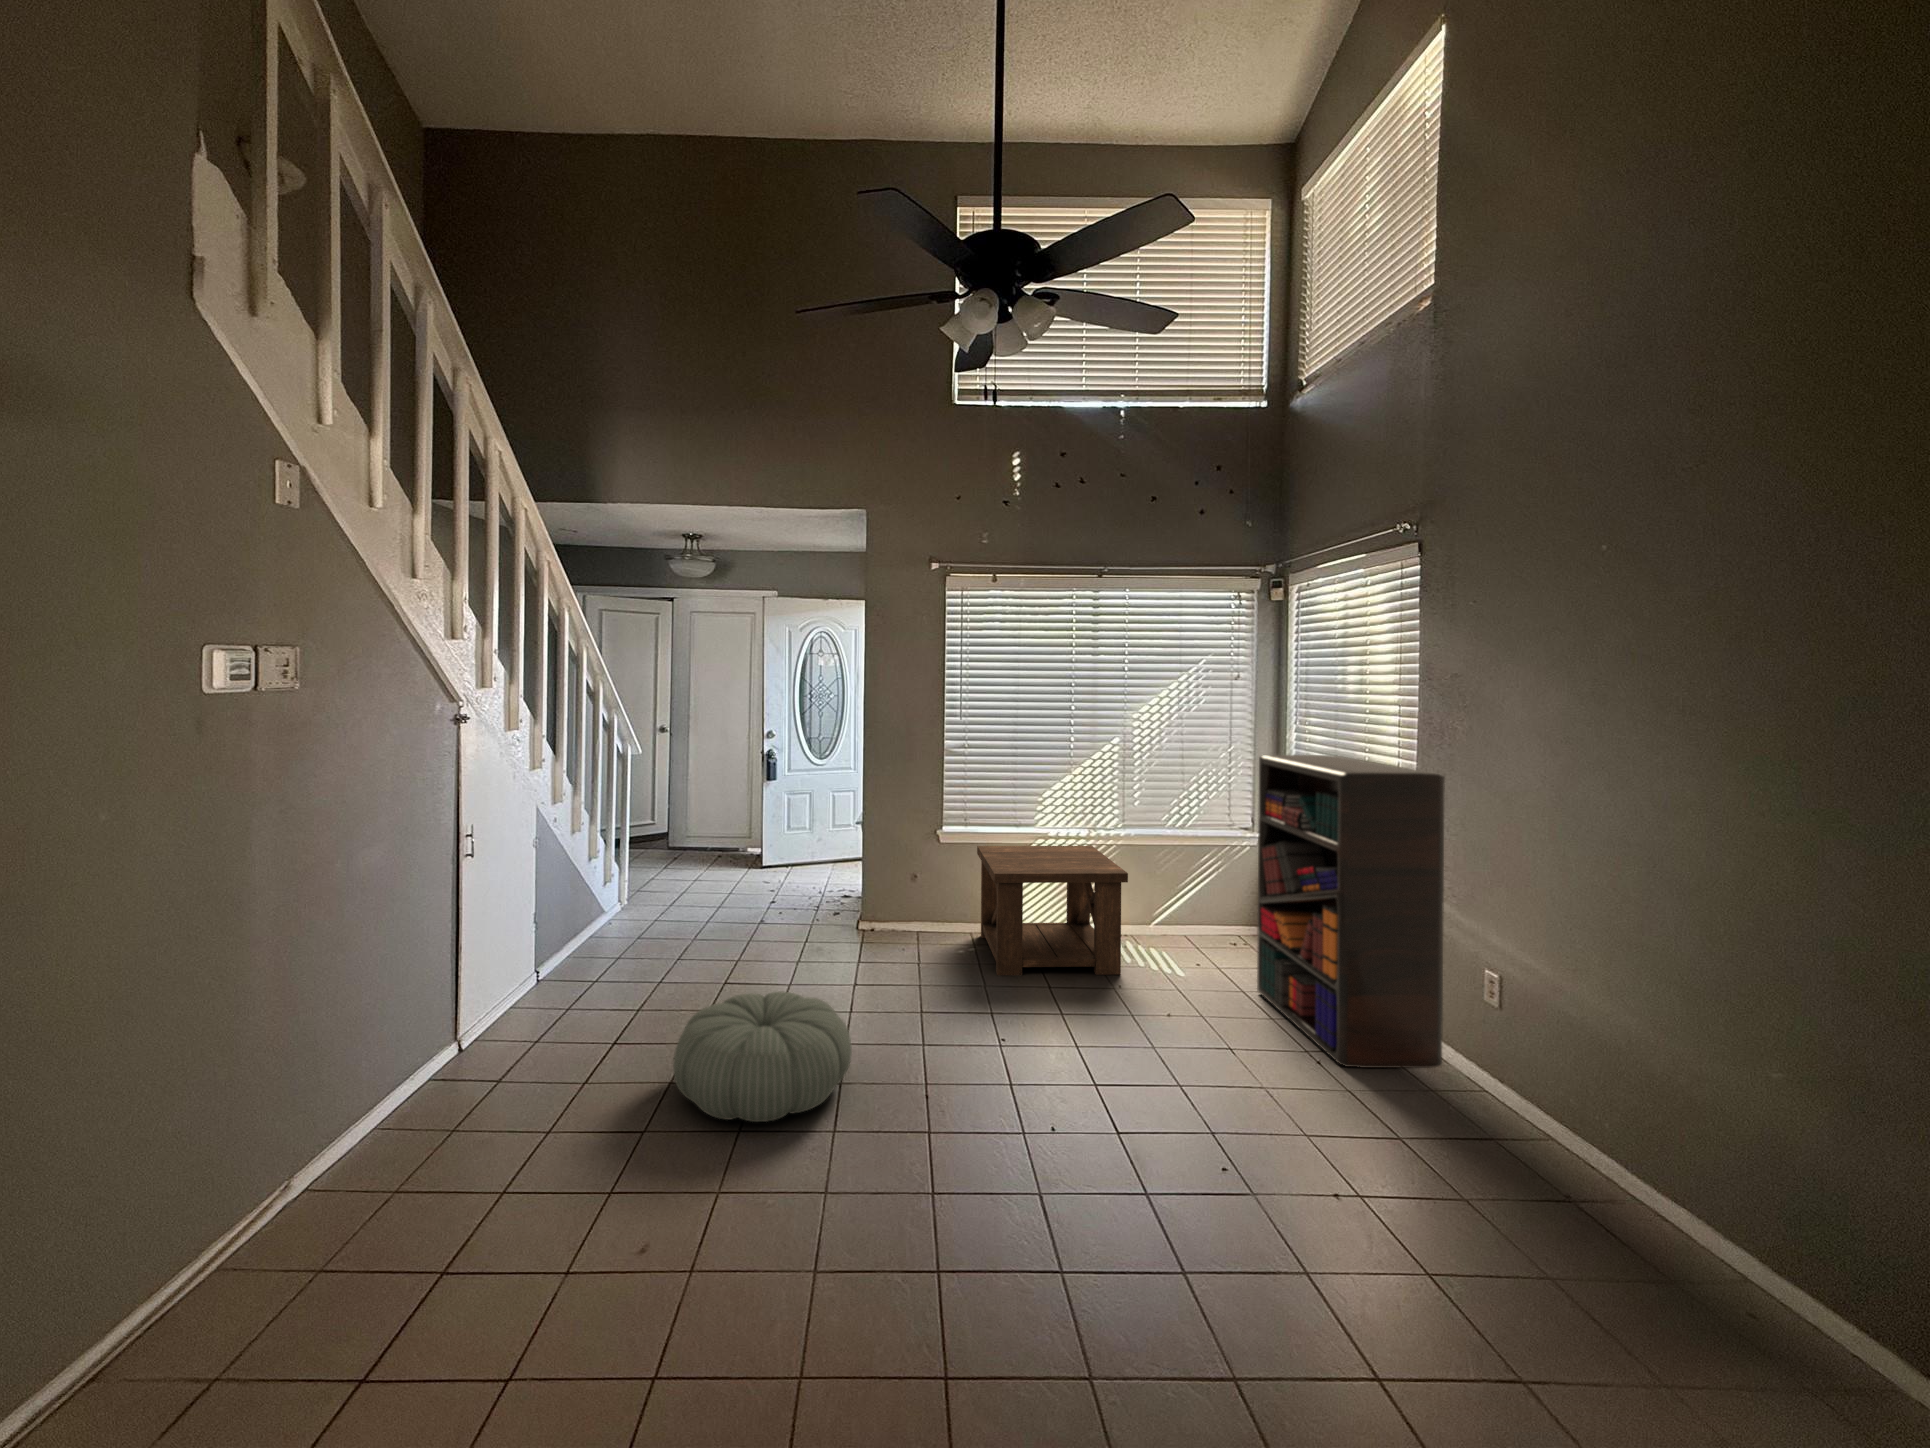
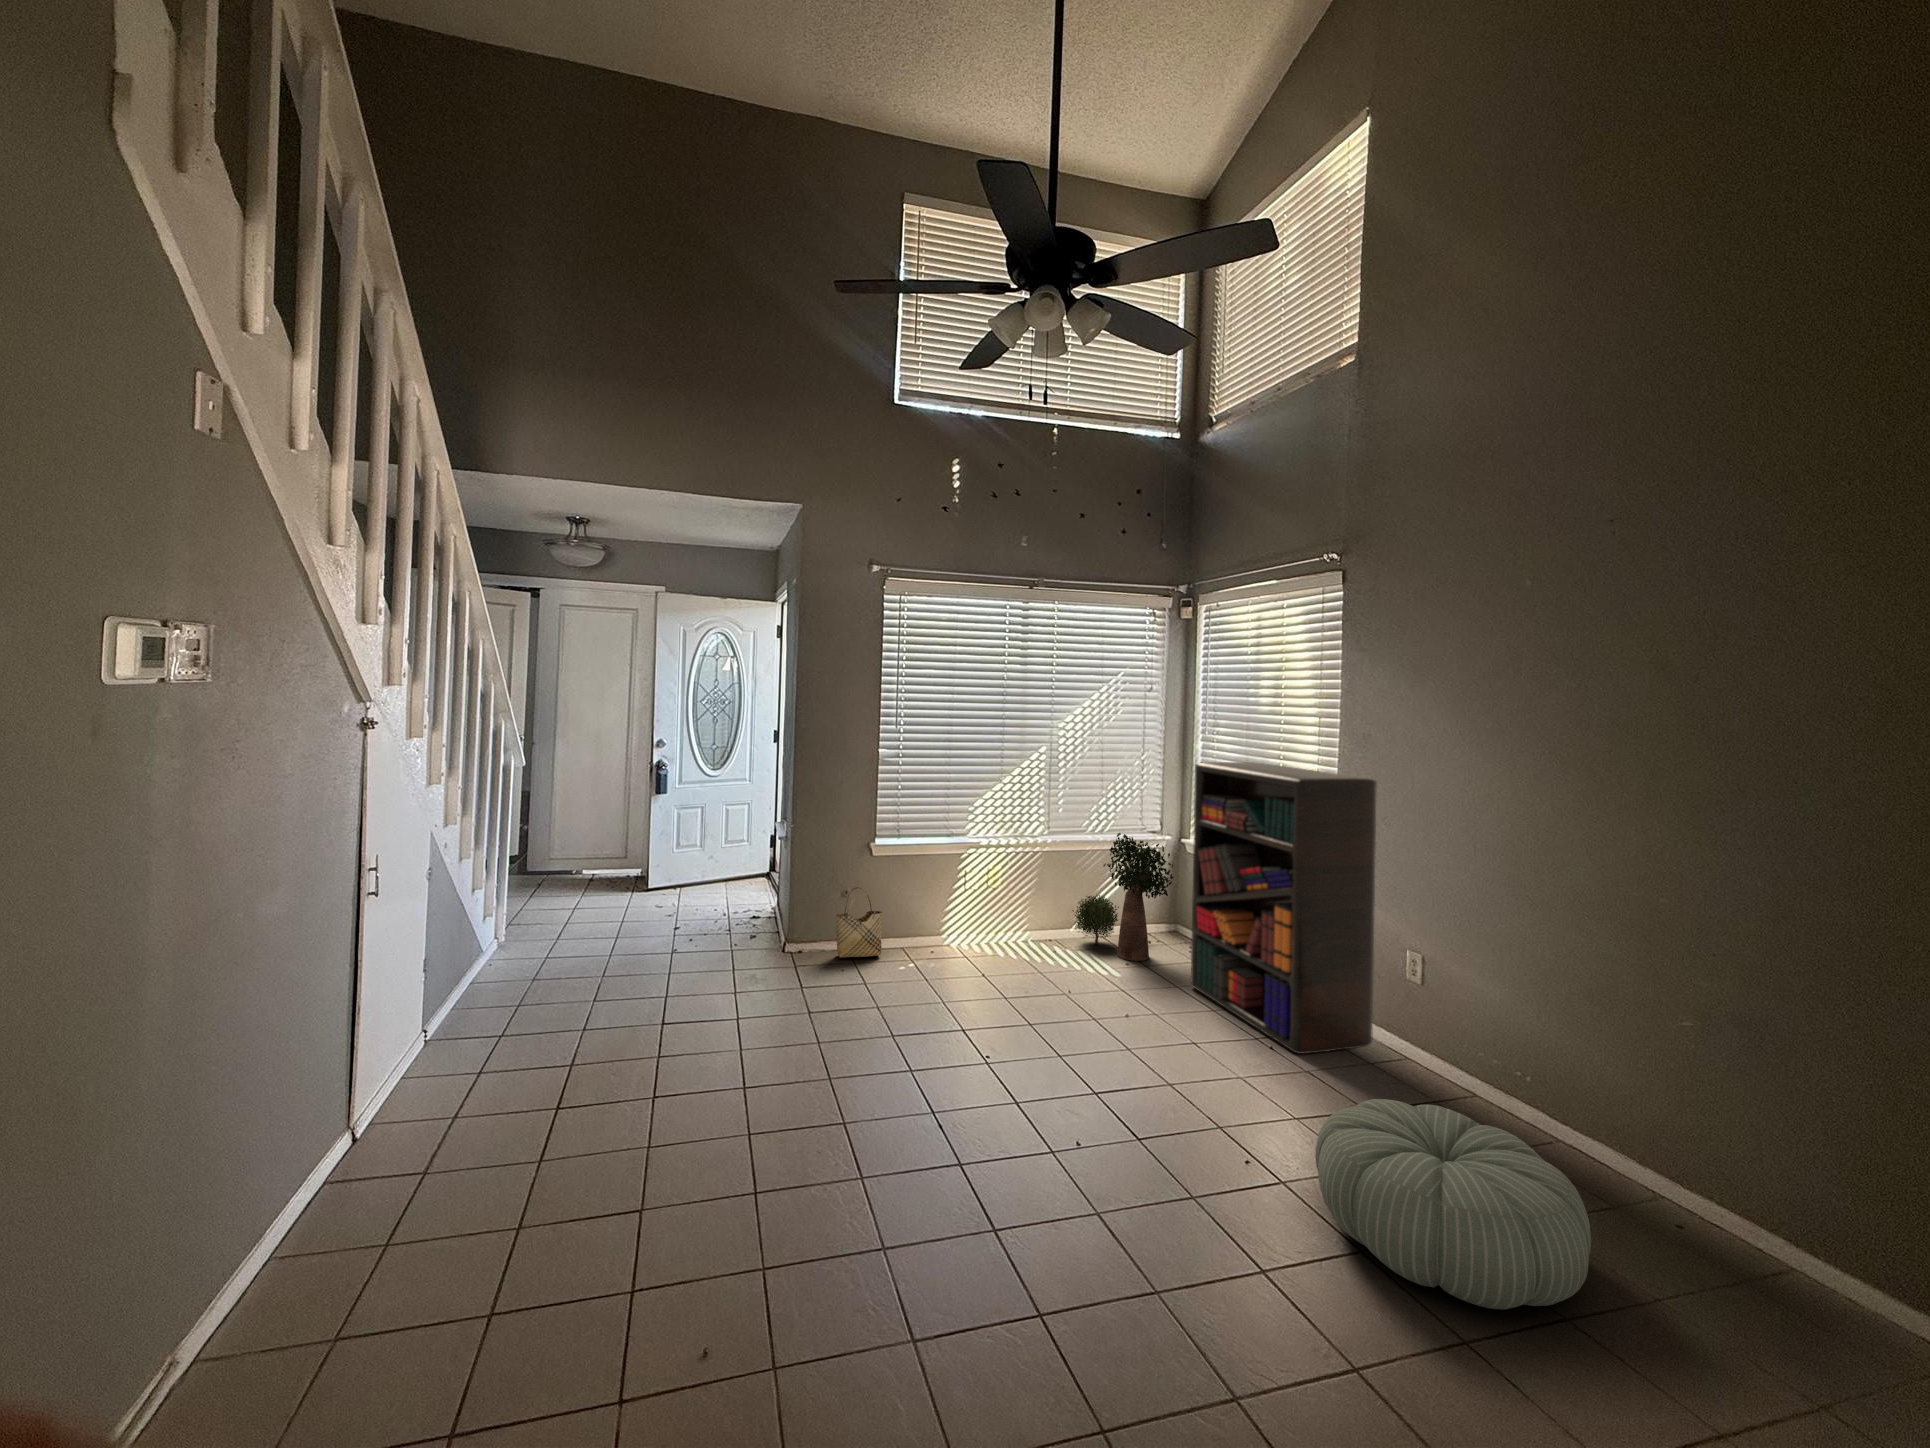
potted plant: none [1149,828,1252,963] -> present [1072,833,1173,961]
side table: present [977,846,1128,975] -> none [910,853,1073,991]
woven basket: none [903,873,949,939] -> present [836,887,883,958]
pouf: present [673,991,852,1122] -> present [1315,1099,1591,1309]

